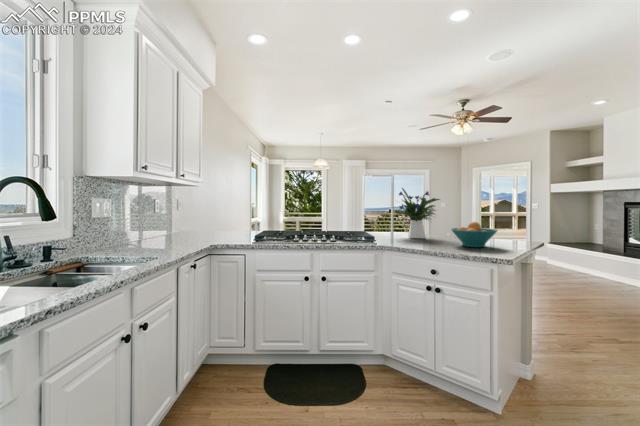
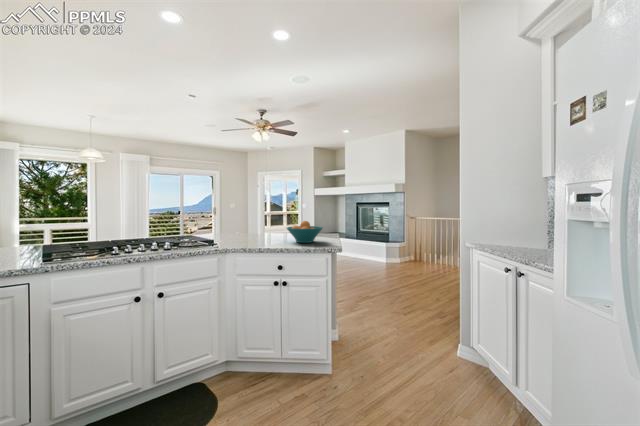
flower arrangement: present [396,188,440,238] -> none [222,189,269,239]

